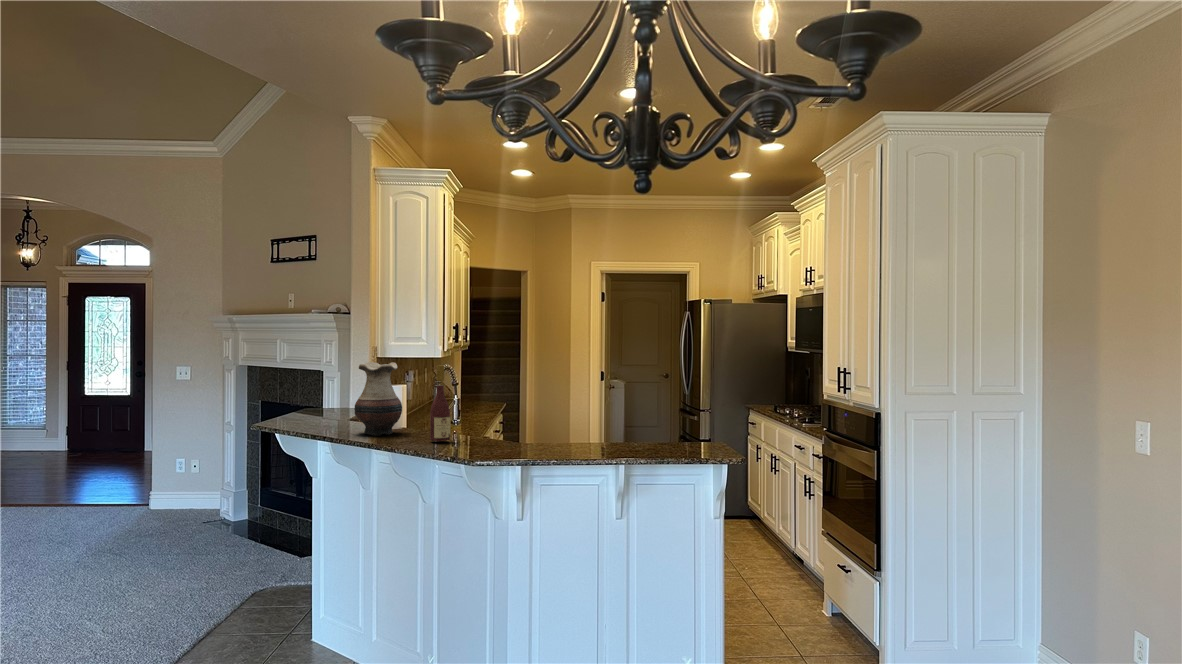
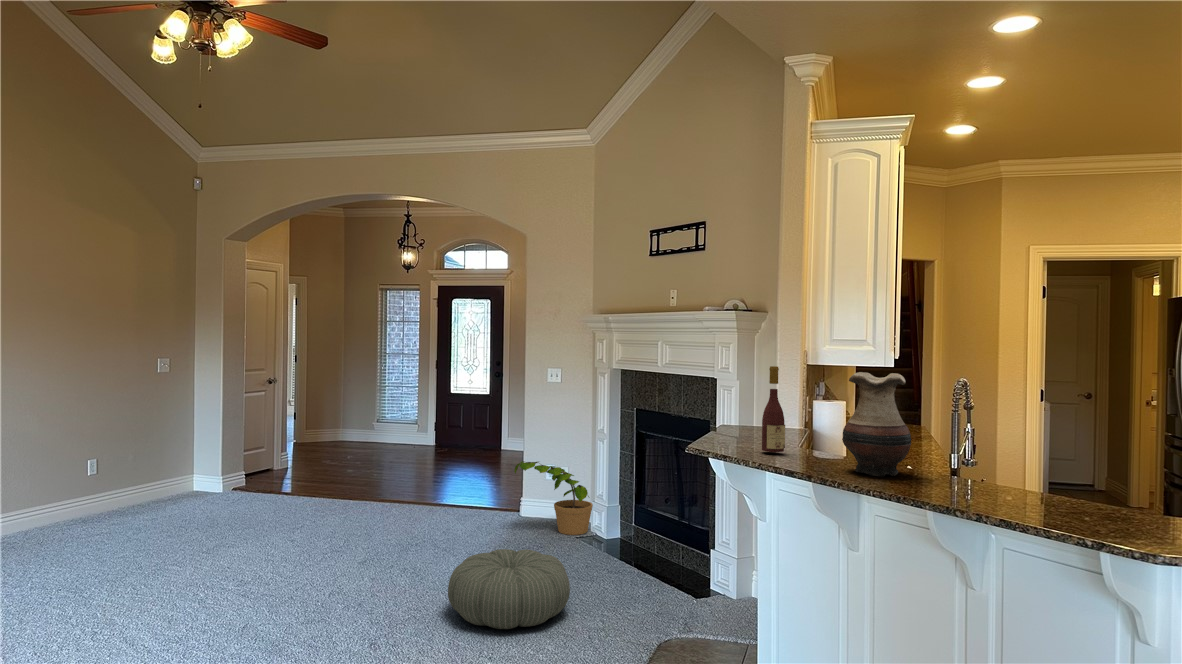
wine bottle: present [430,365,451,441] -> present [762,366,785,452]
potted plant: none [136,455,222,521] -> present [514,461,593,535]
pouf: none [41,533,173,604] -> present [448,549,570,629]

